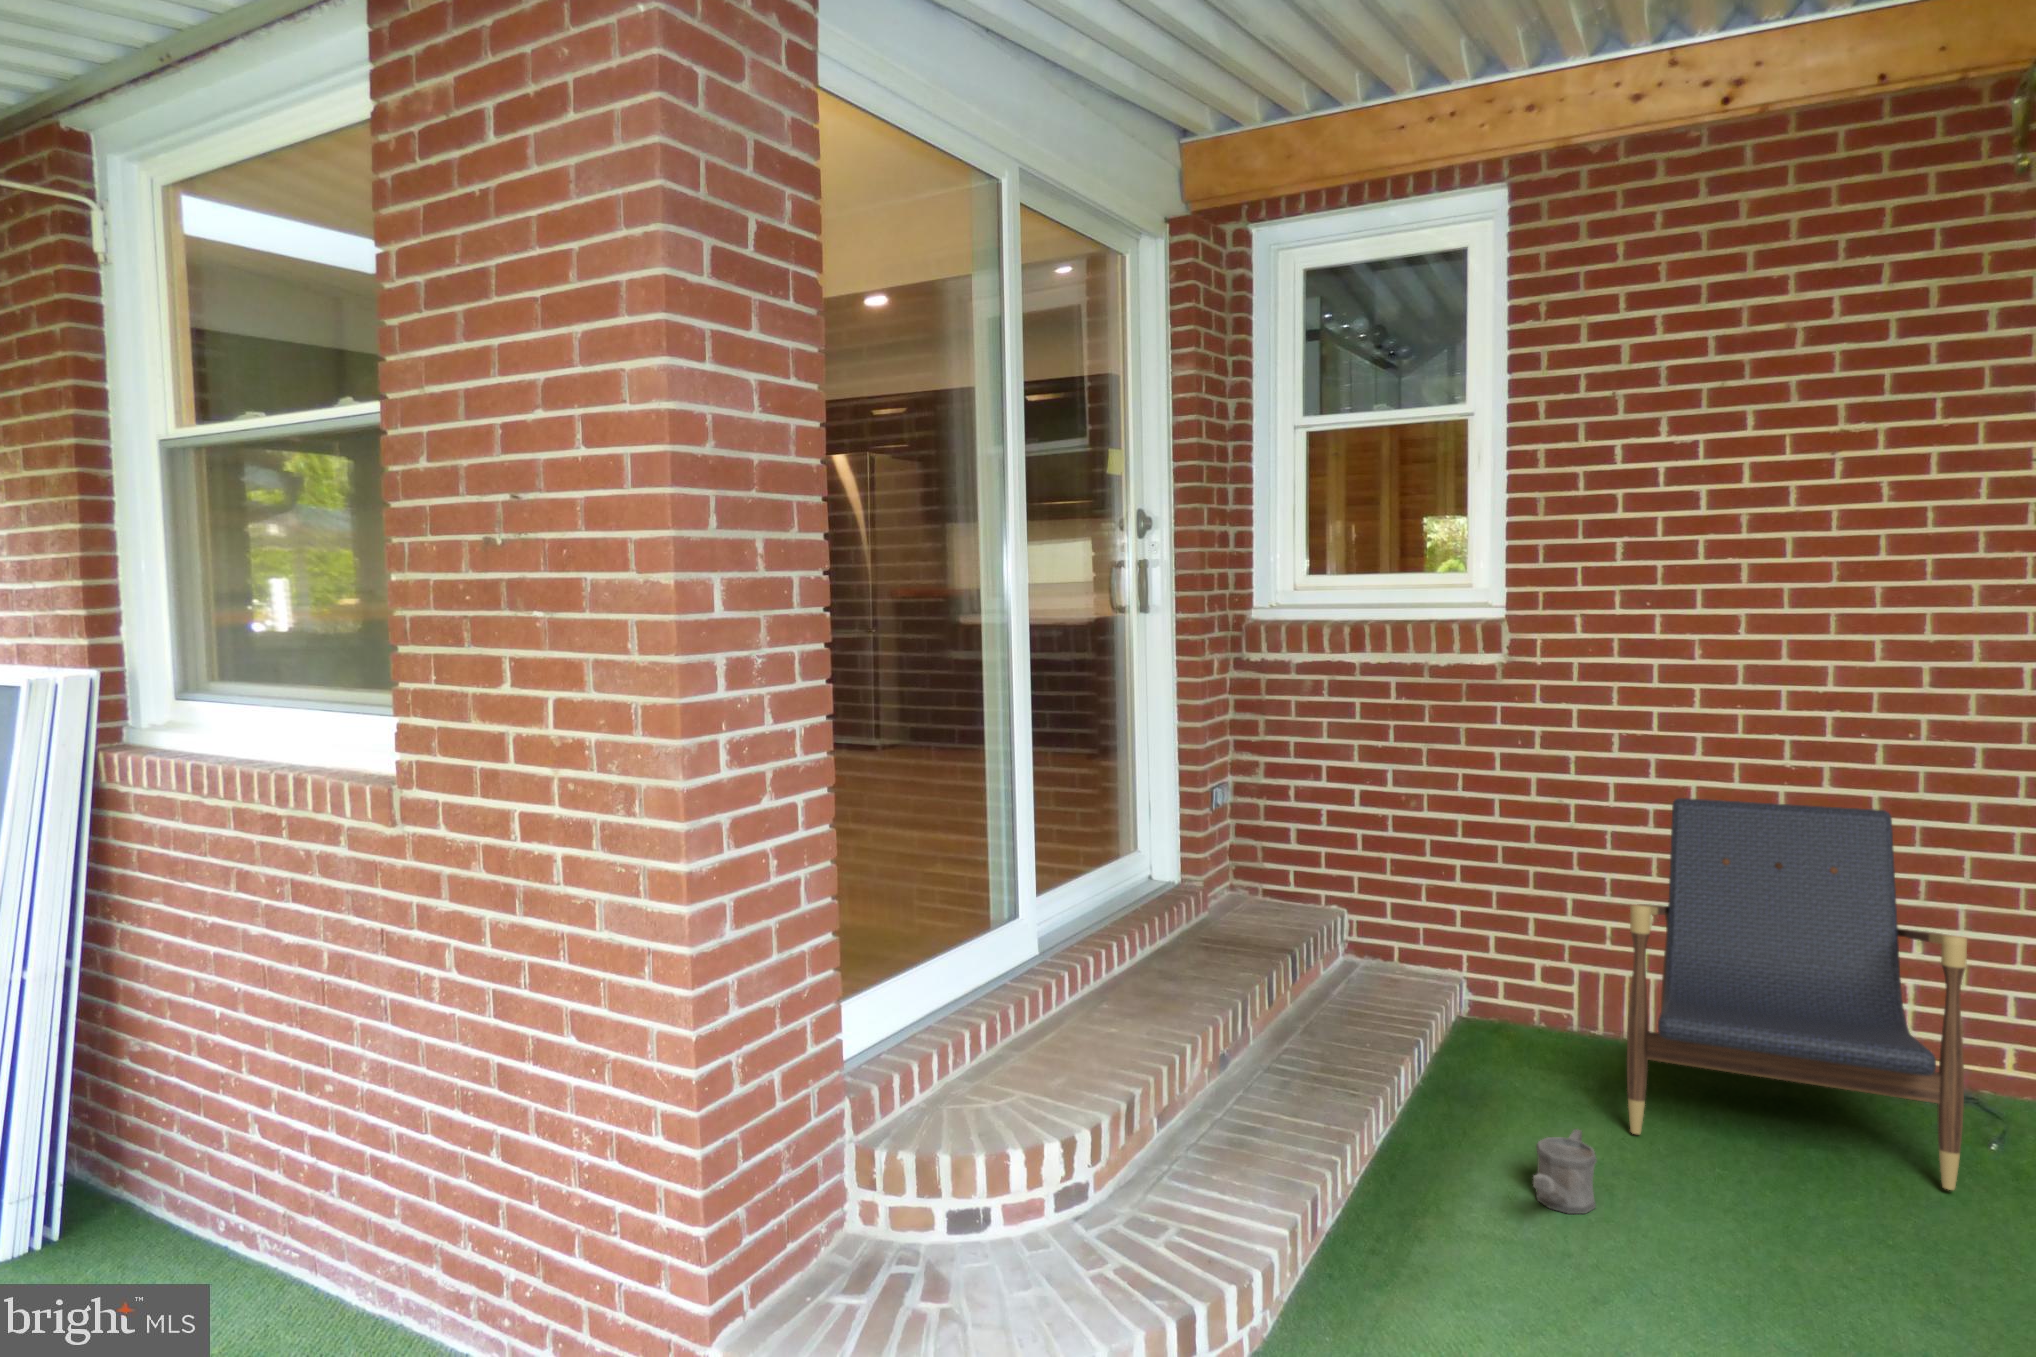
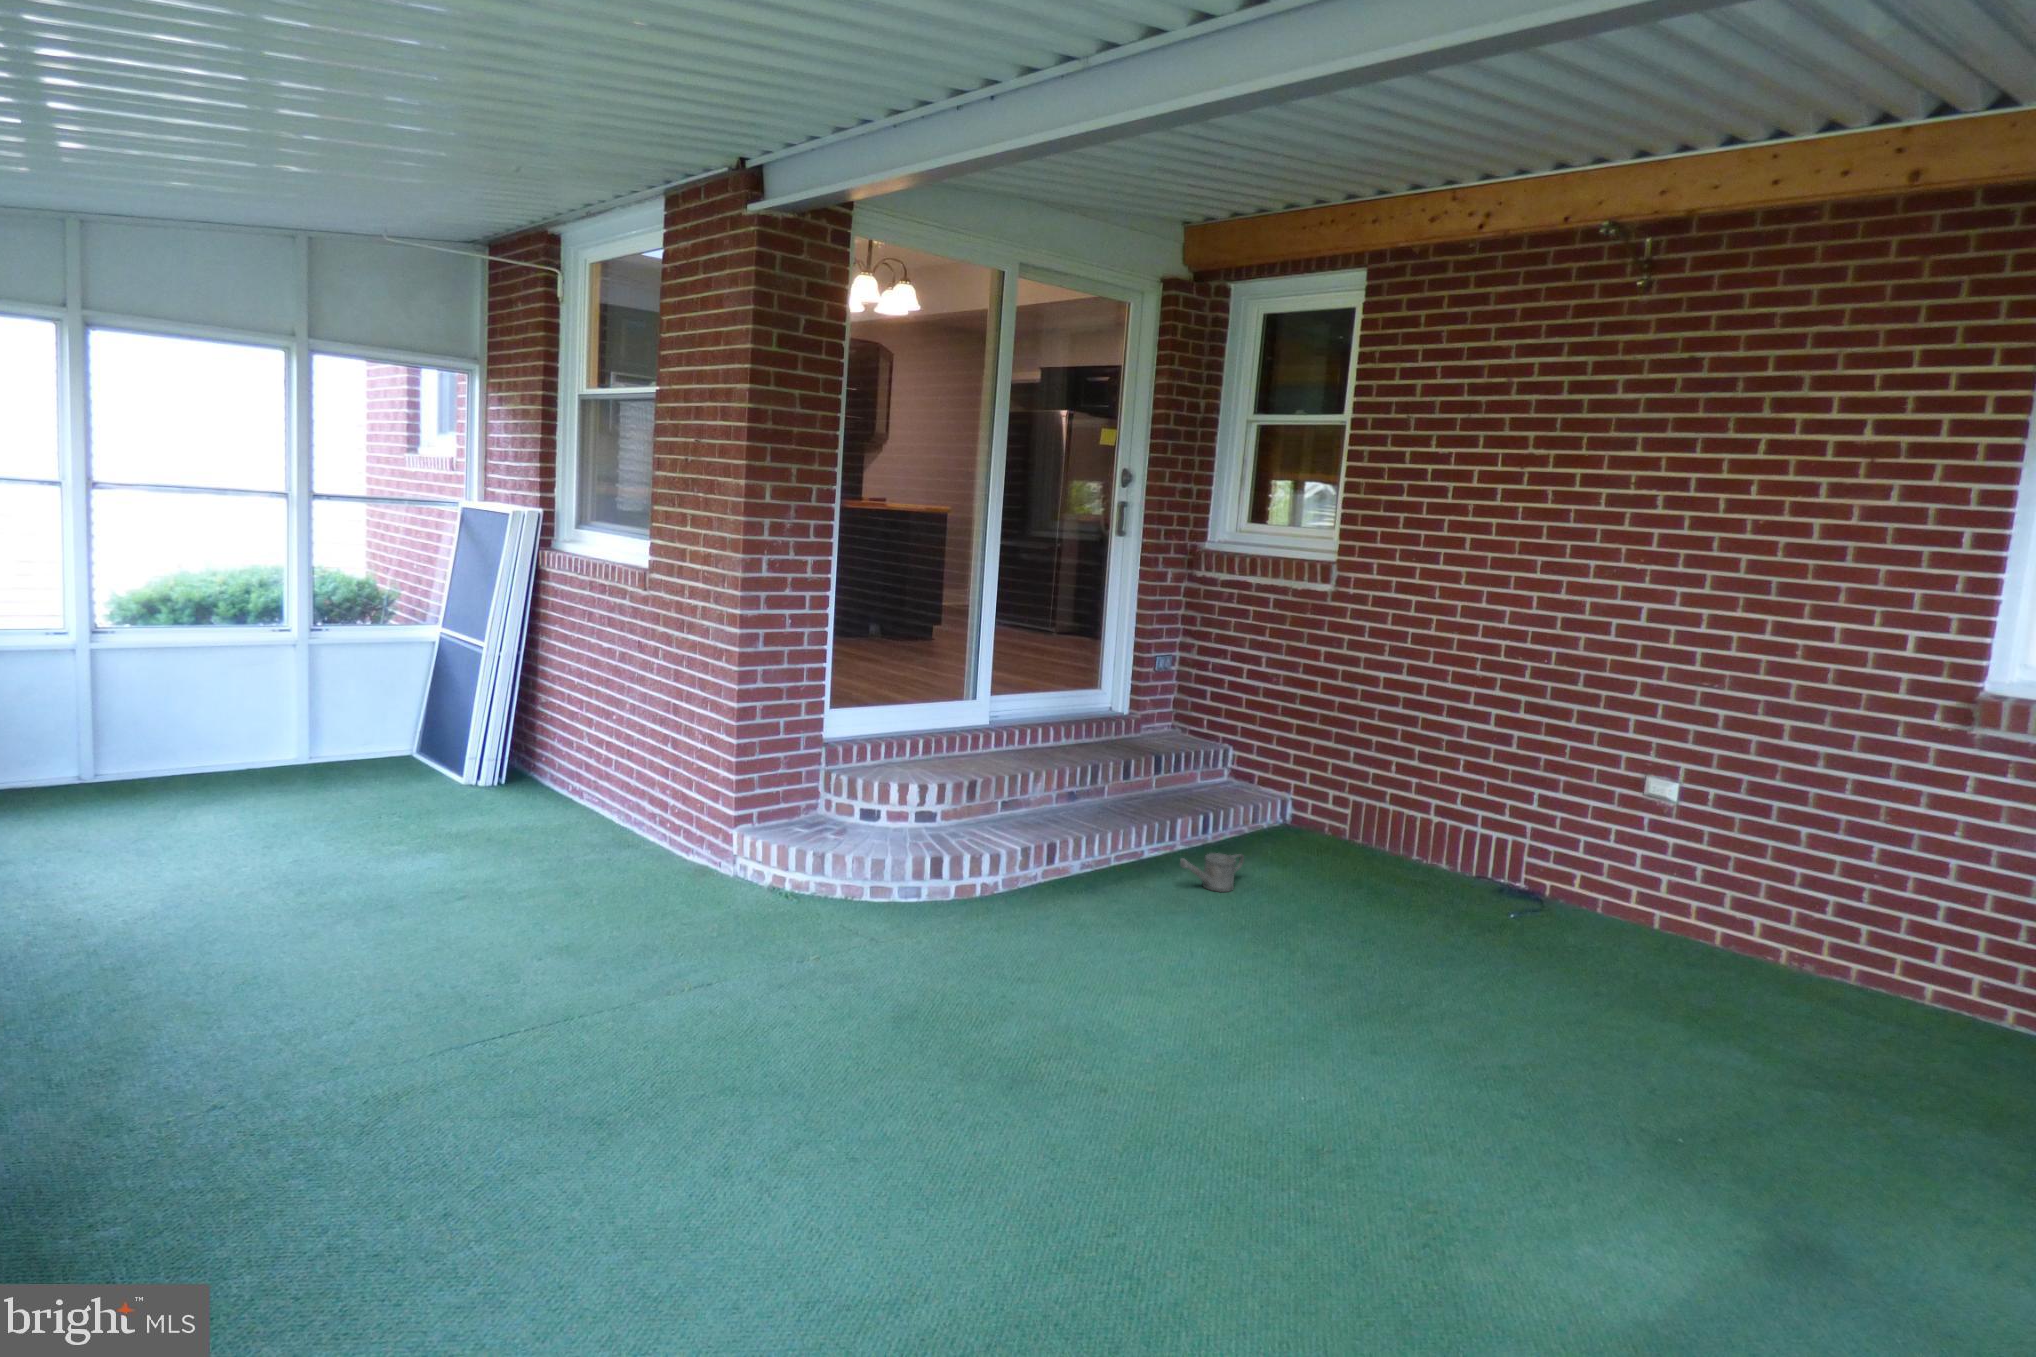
lounge chair: present [1627,798,1967,1190] -> none [1300,690,1526,921]

